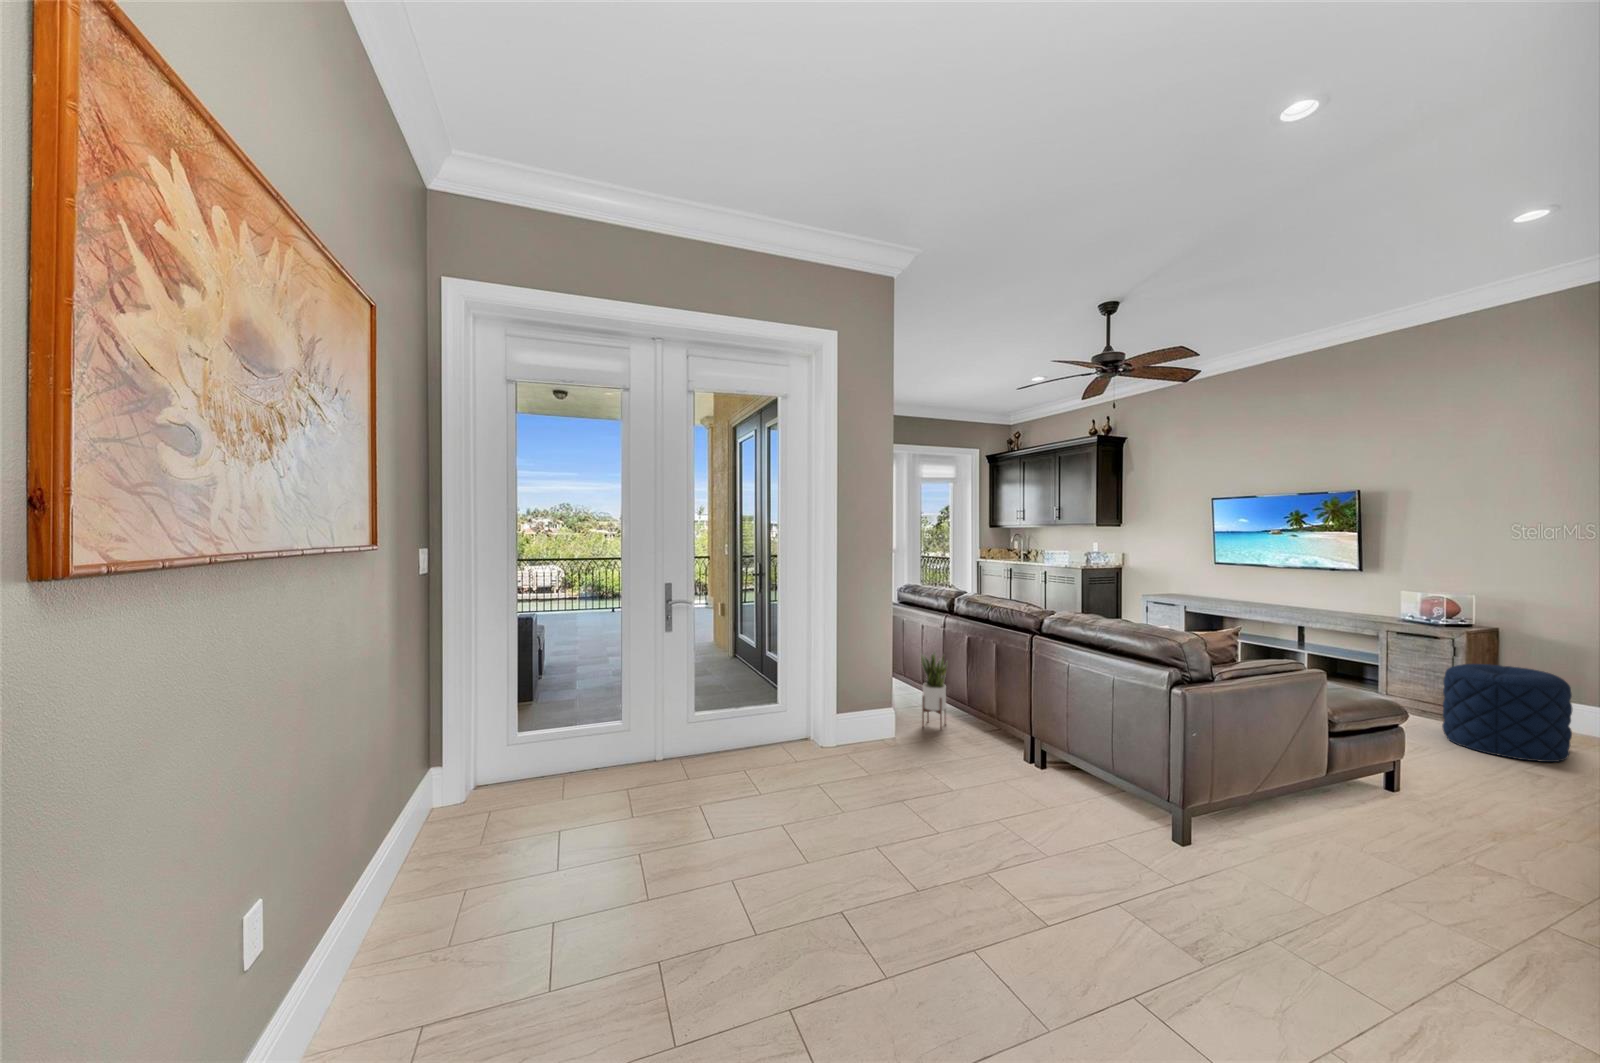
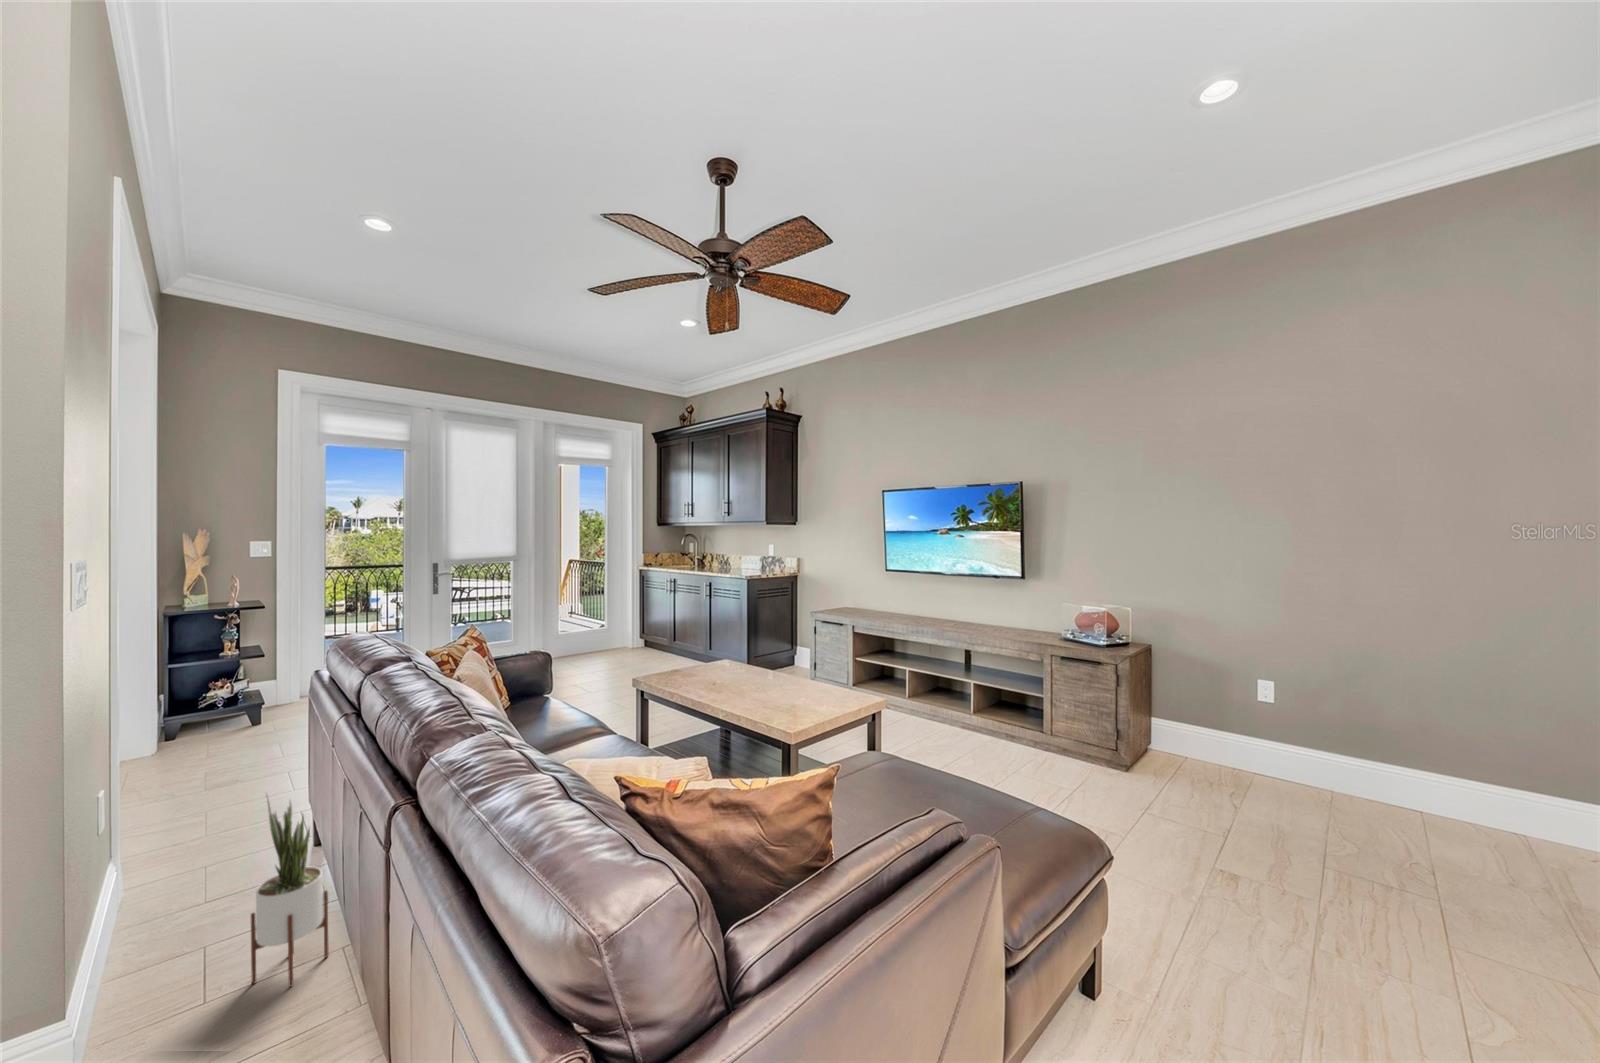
pouf: present [1442,664,1572,762] -> none [1112,703,1243,843]

